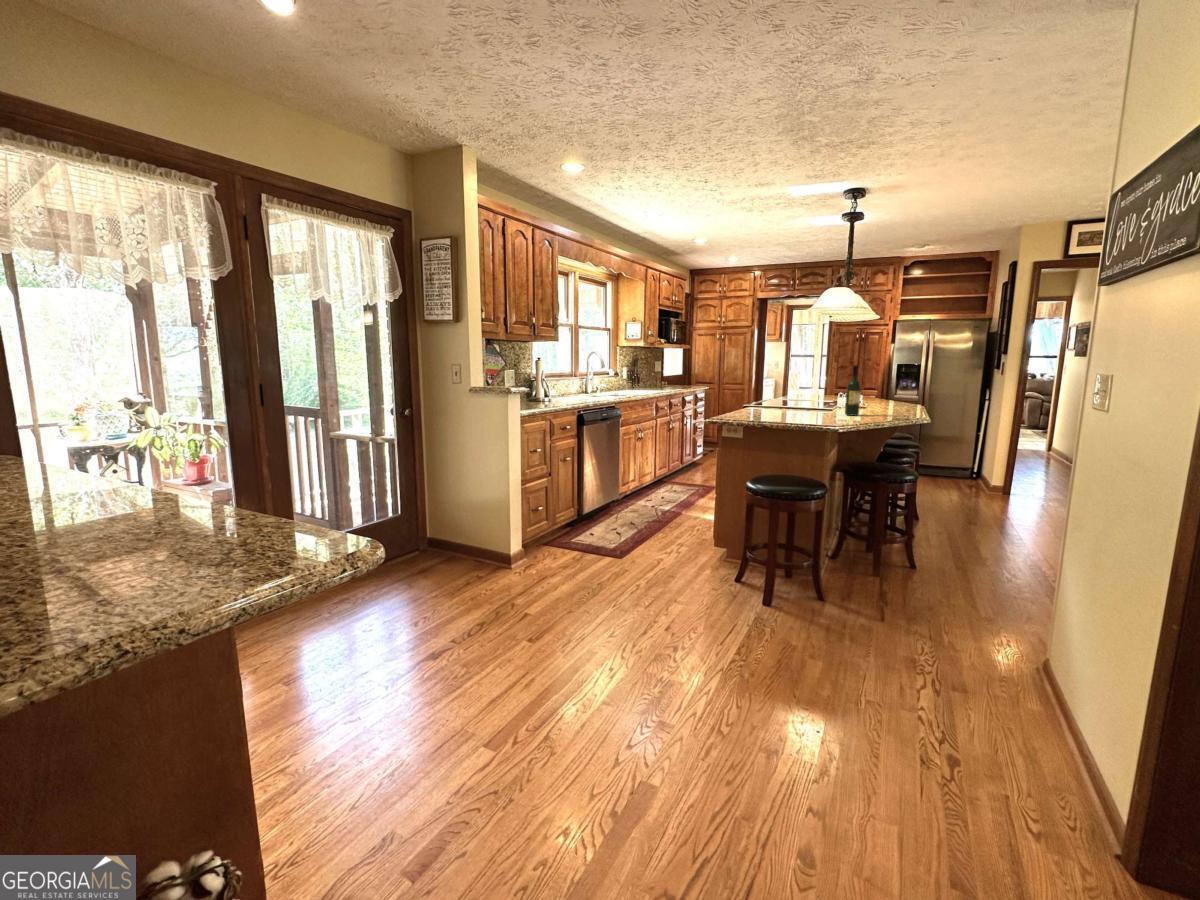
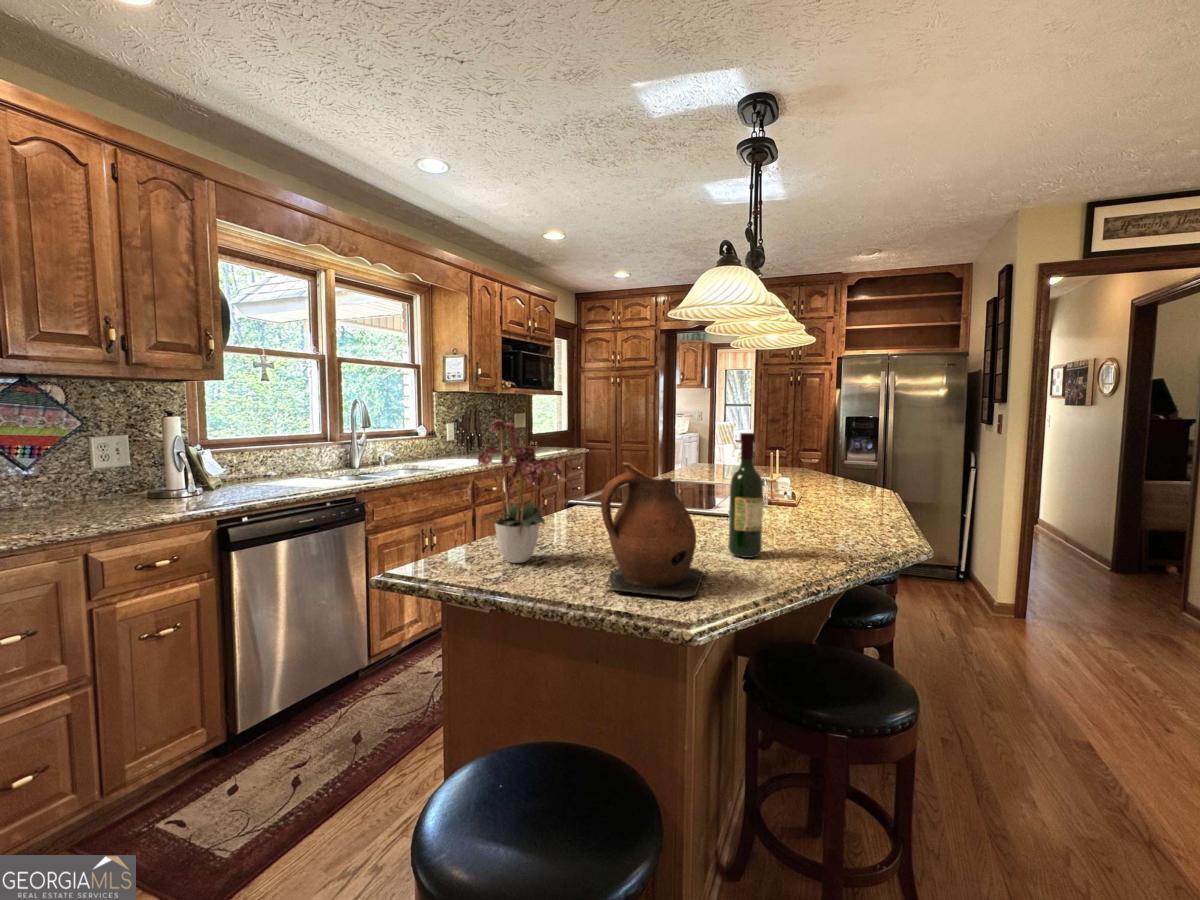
flower arrangement: none [744,357,785,416] -> present [478,420,562,563]
ceramic pitcher: none [803,374,841,420] -> present [601,462,705,600]

